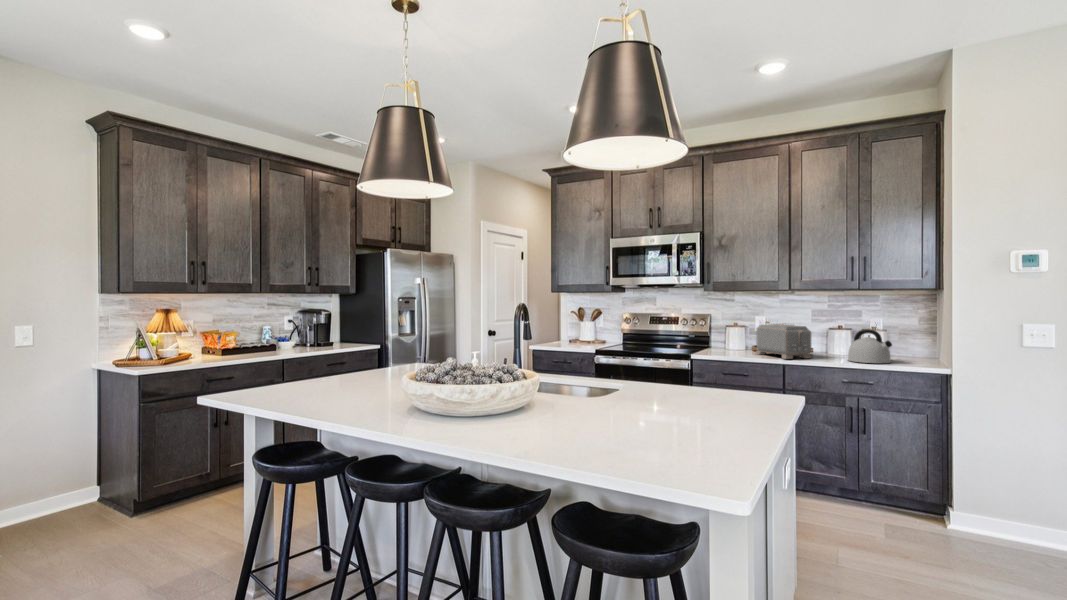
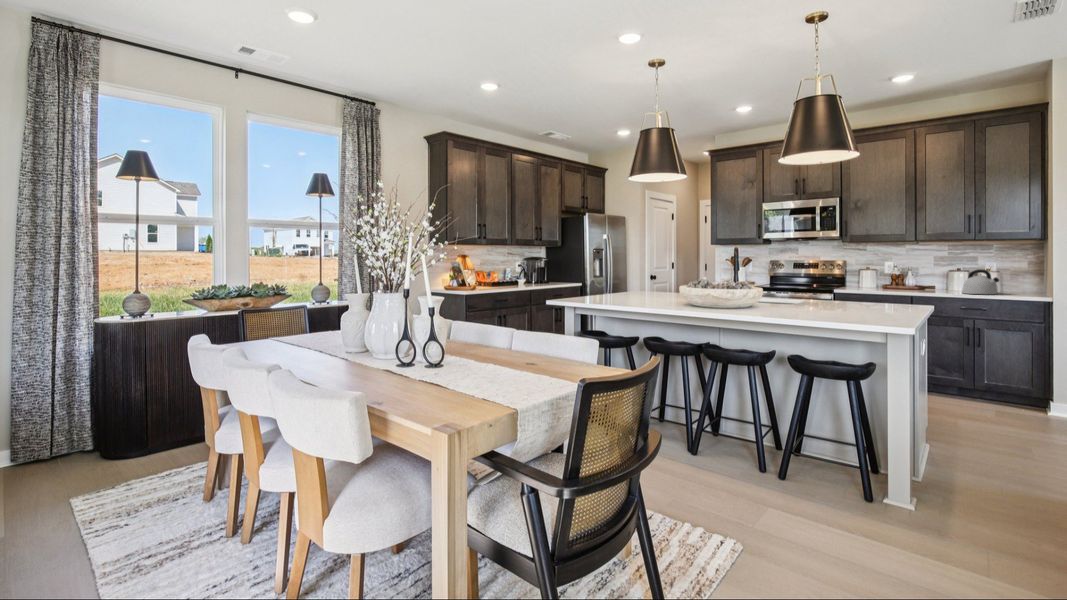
toaster: present [756,324,811,359] -> none [884,268,932,292]

